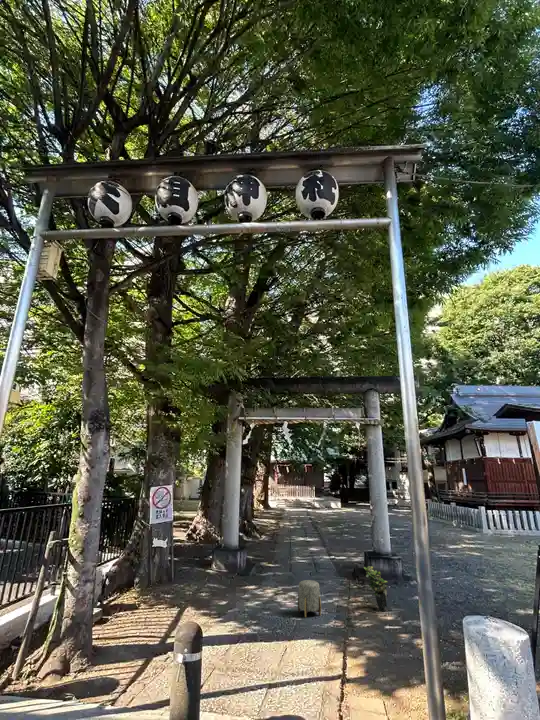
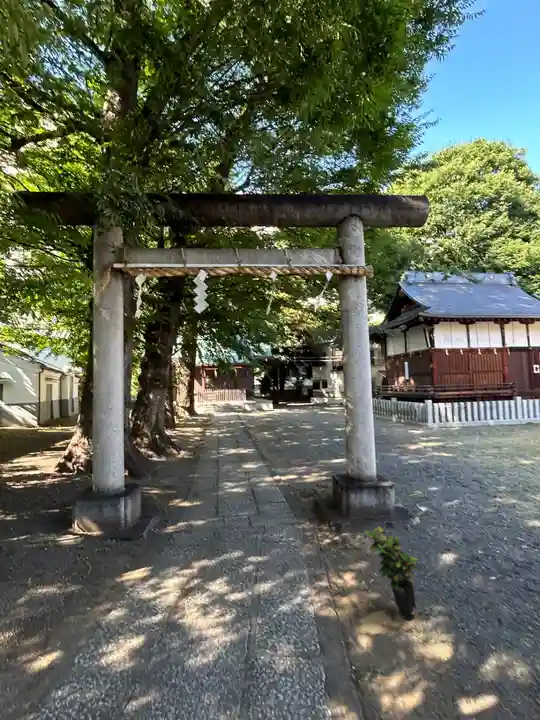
stool: present [298,580,321,617] -> none [229,580,285,678]

